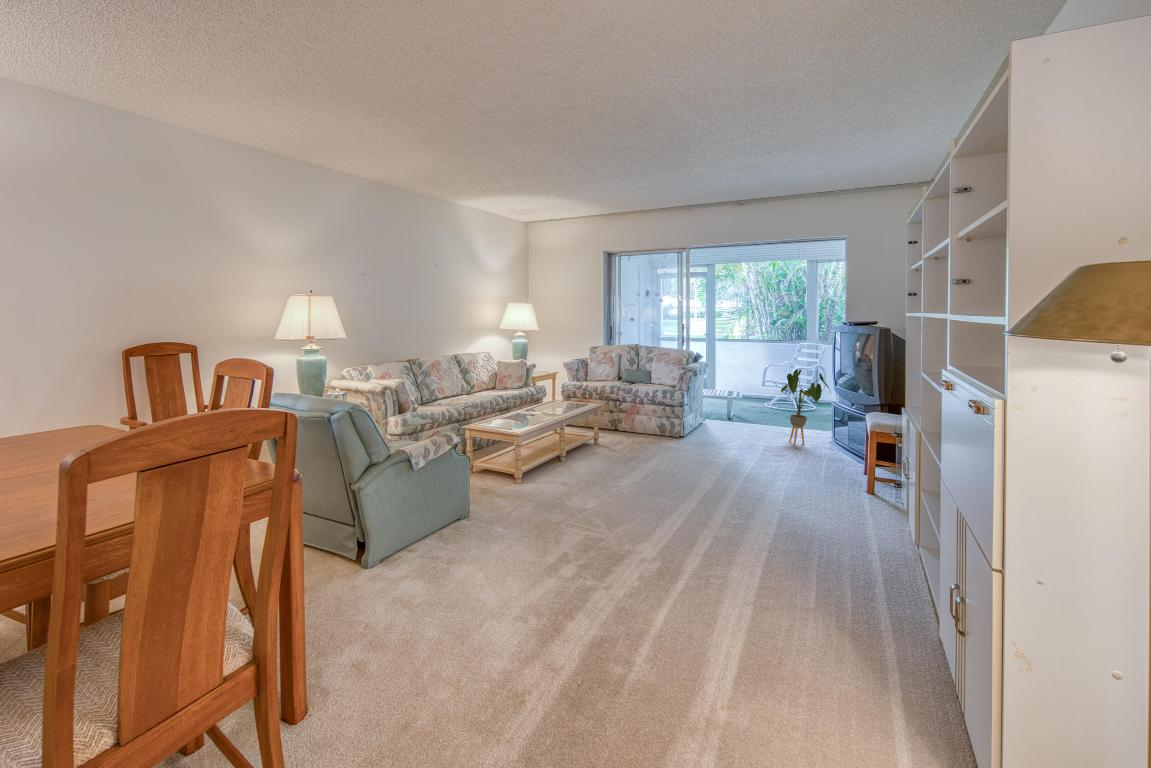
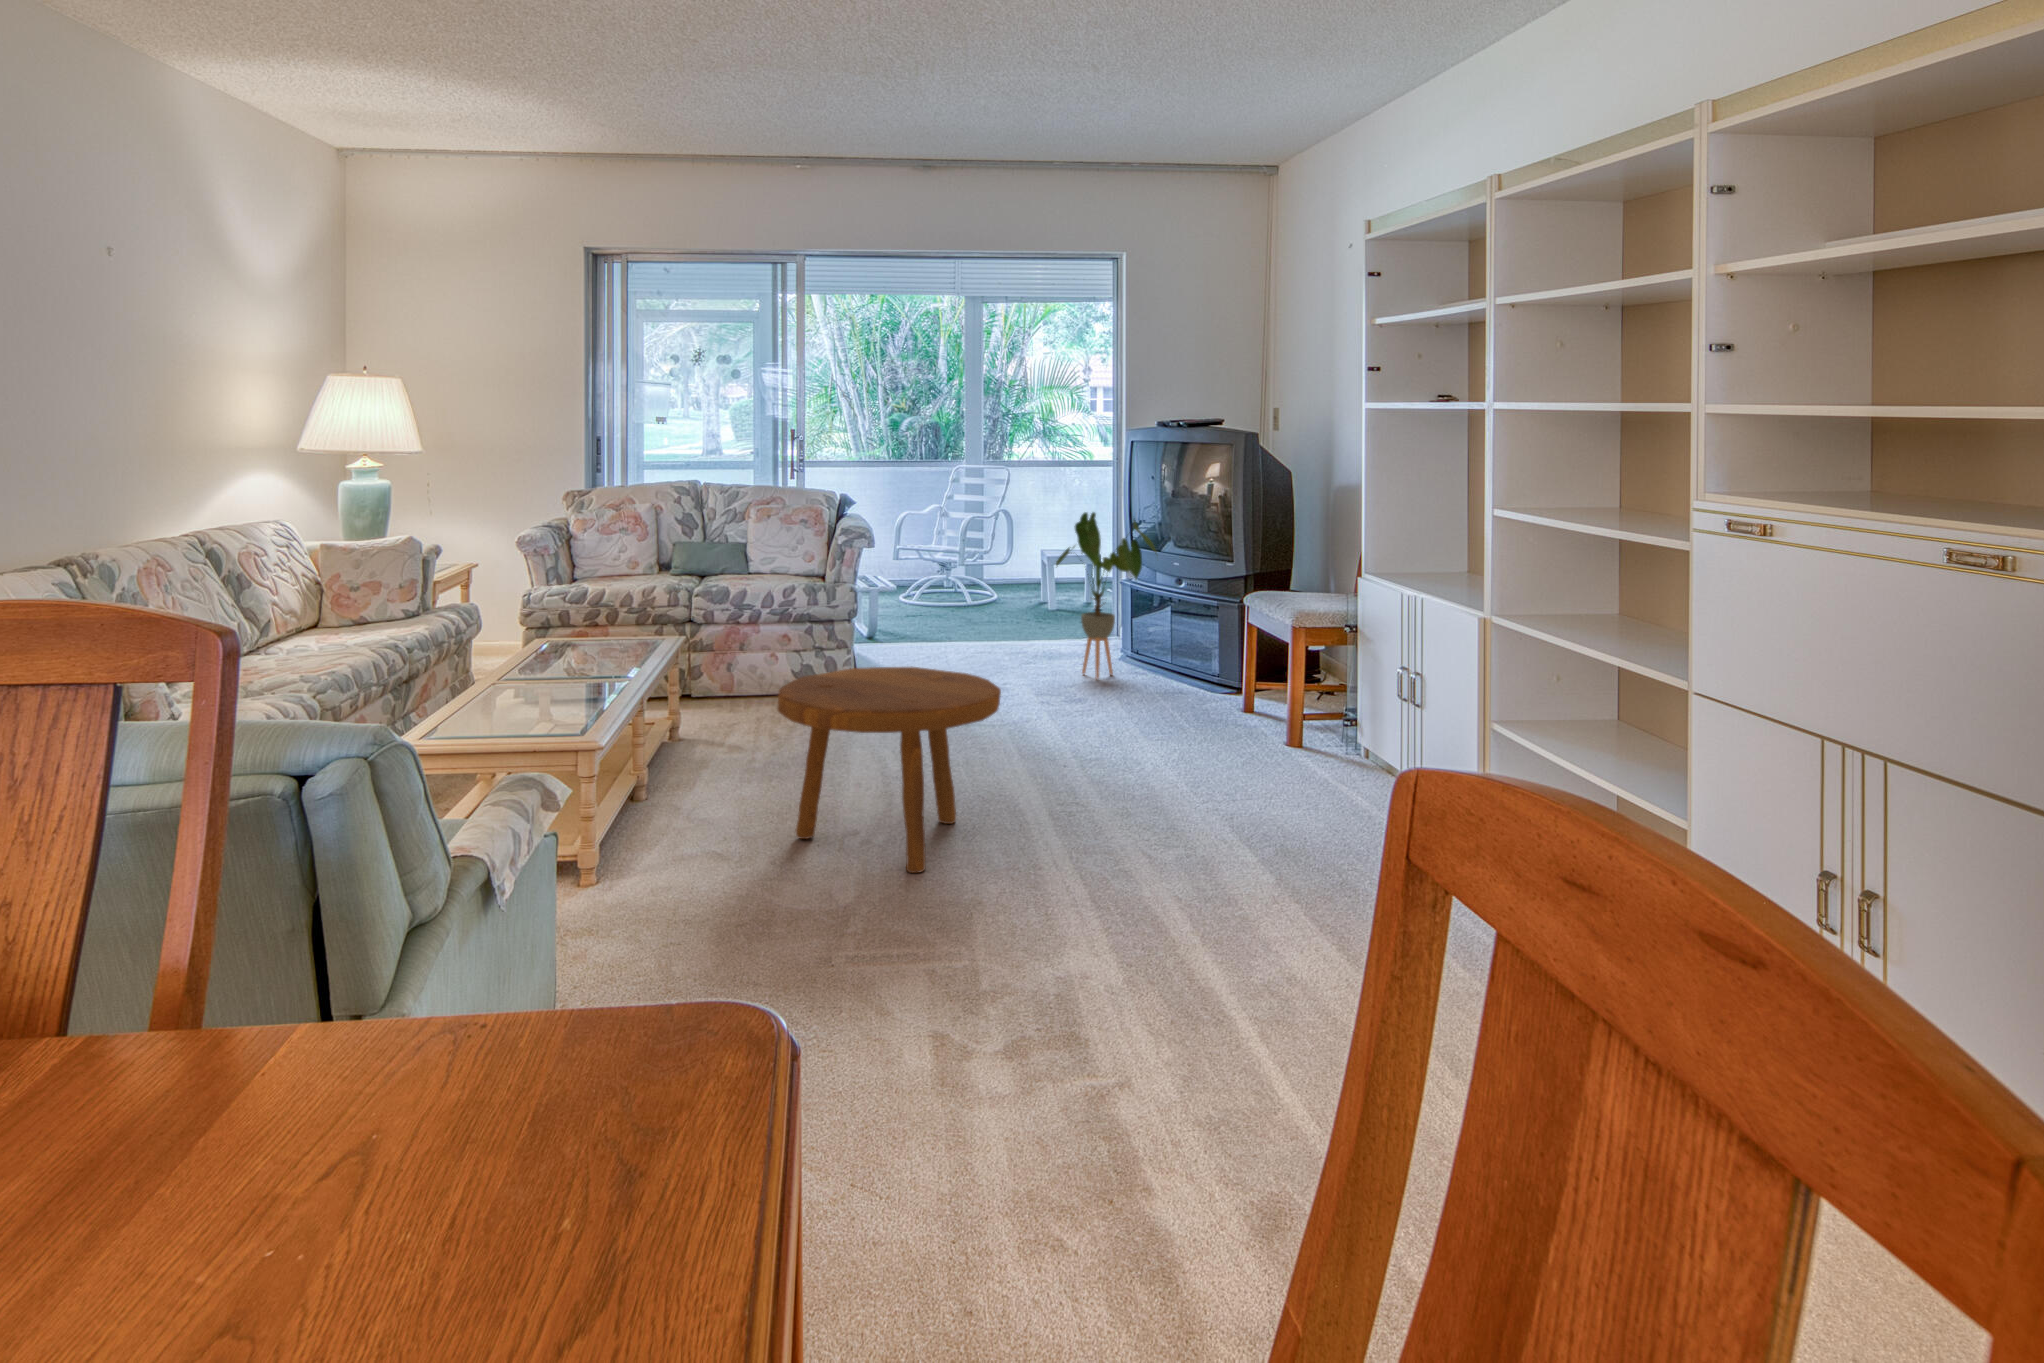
footstool: none [594,430,687,519] -> present [777,667,1001,873]

